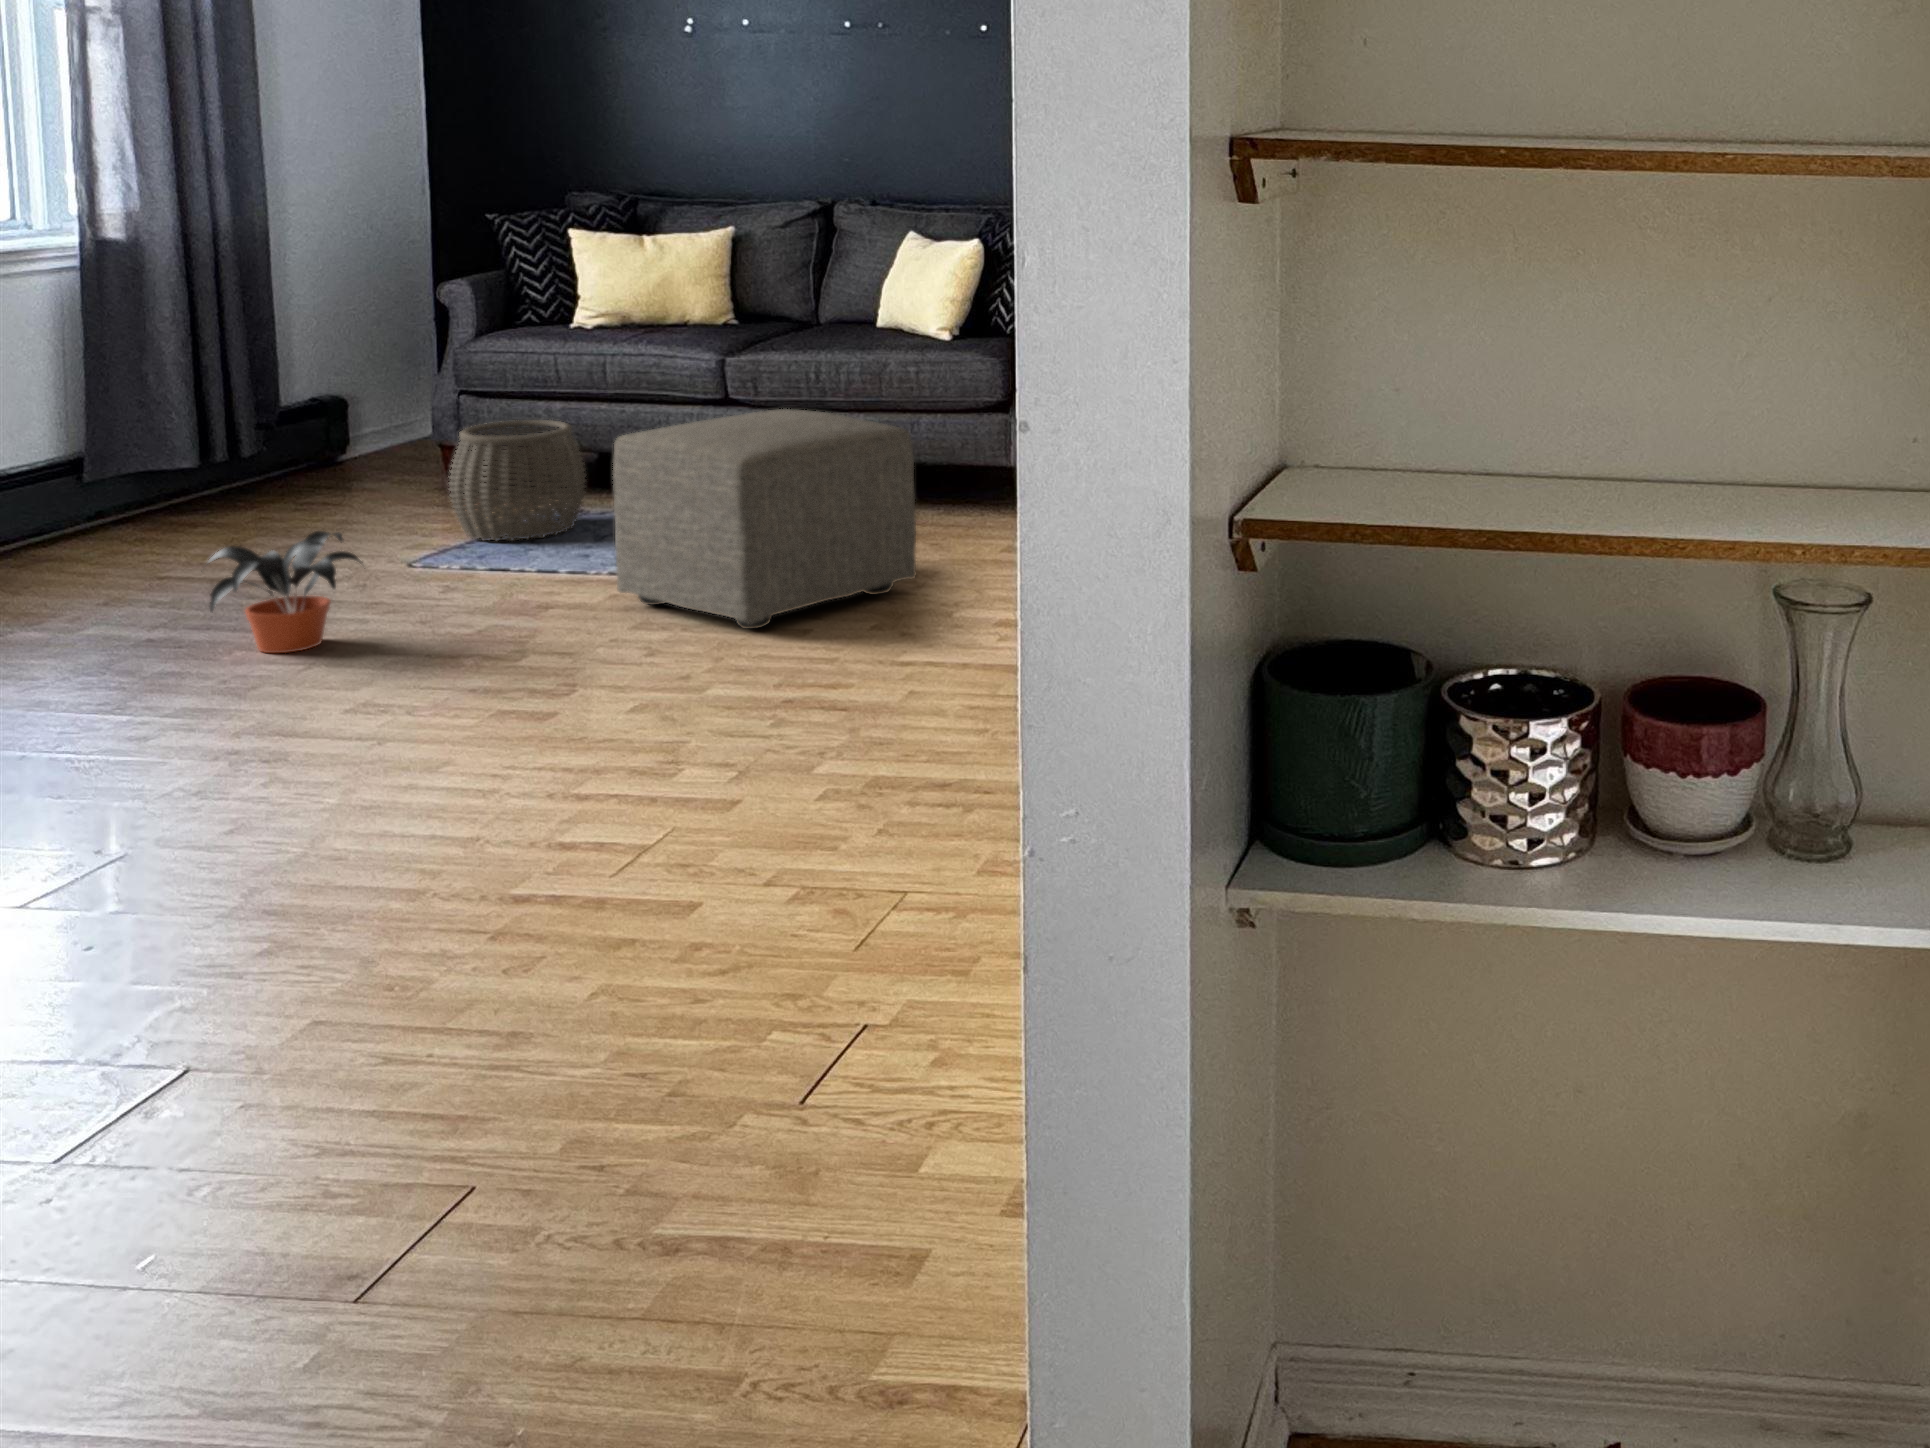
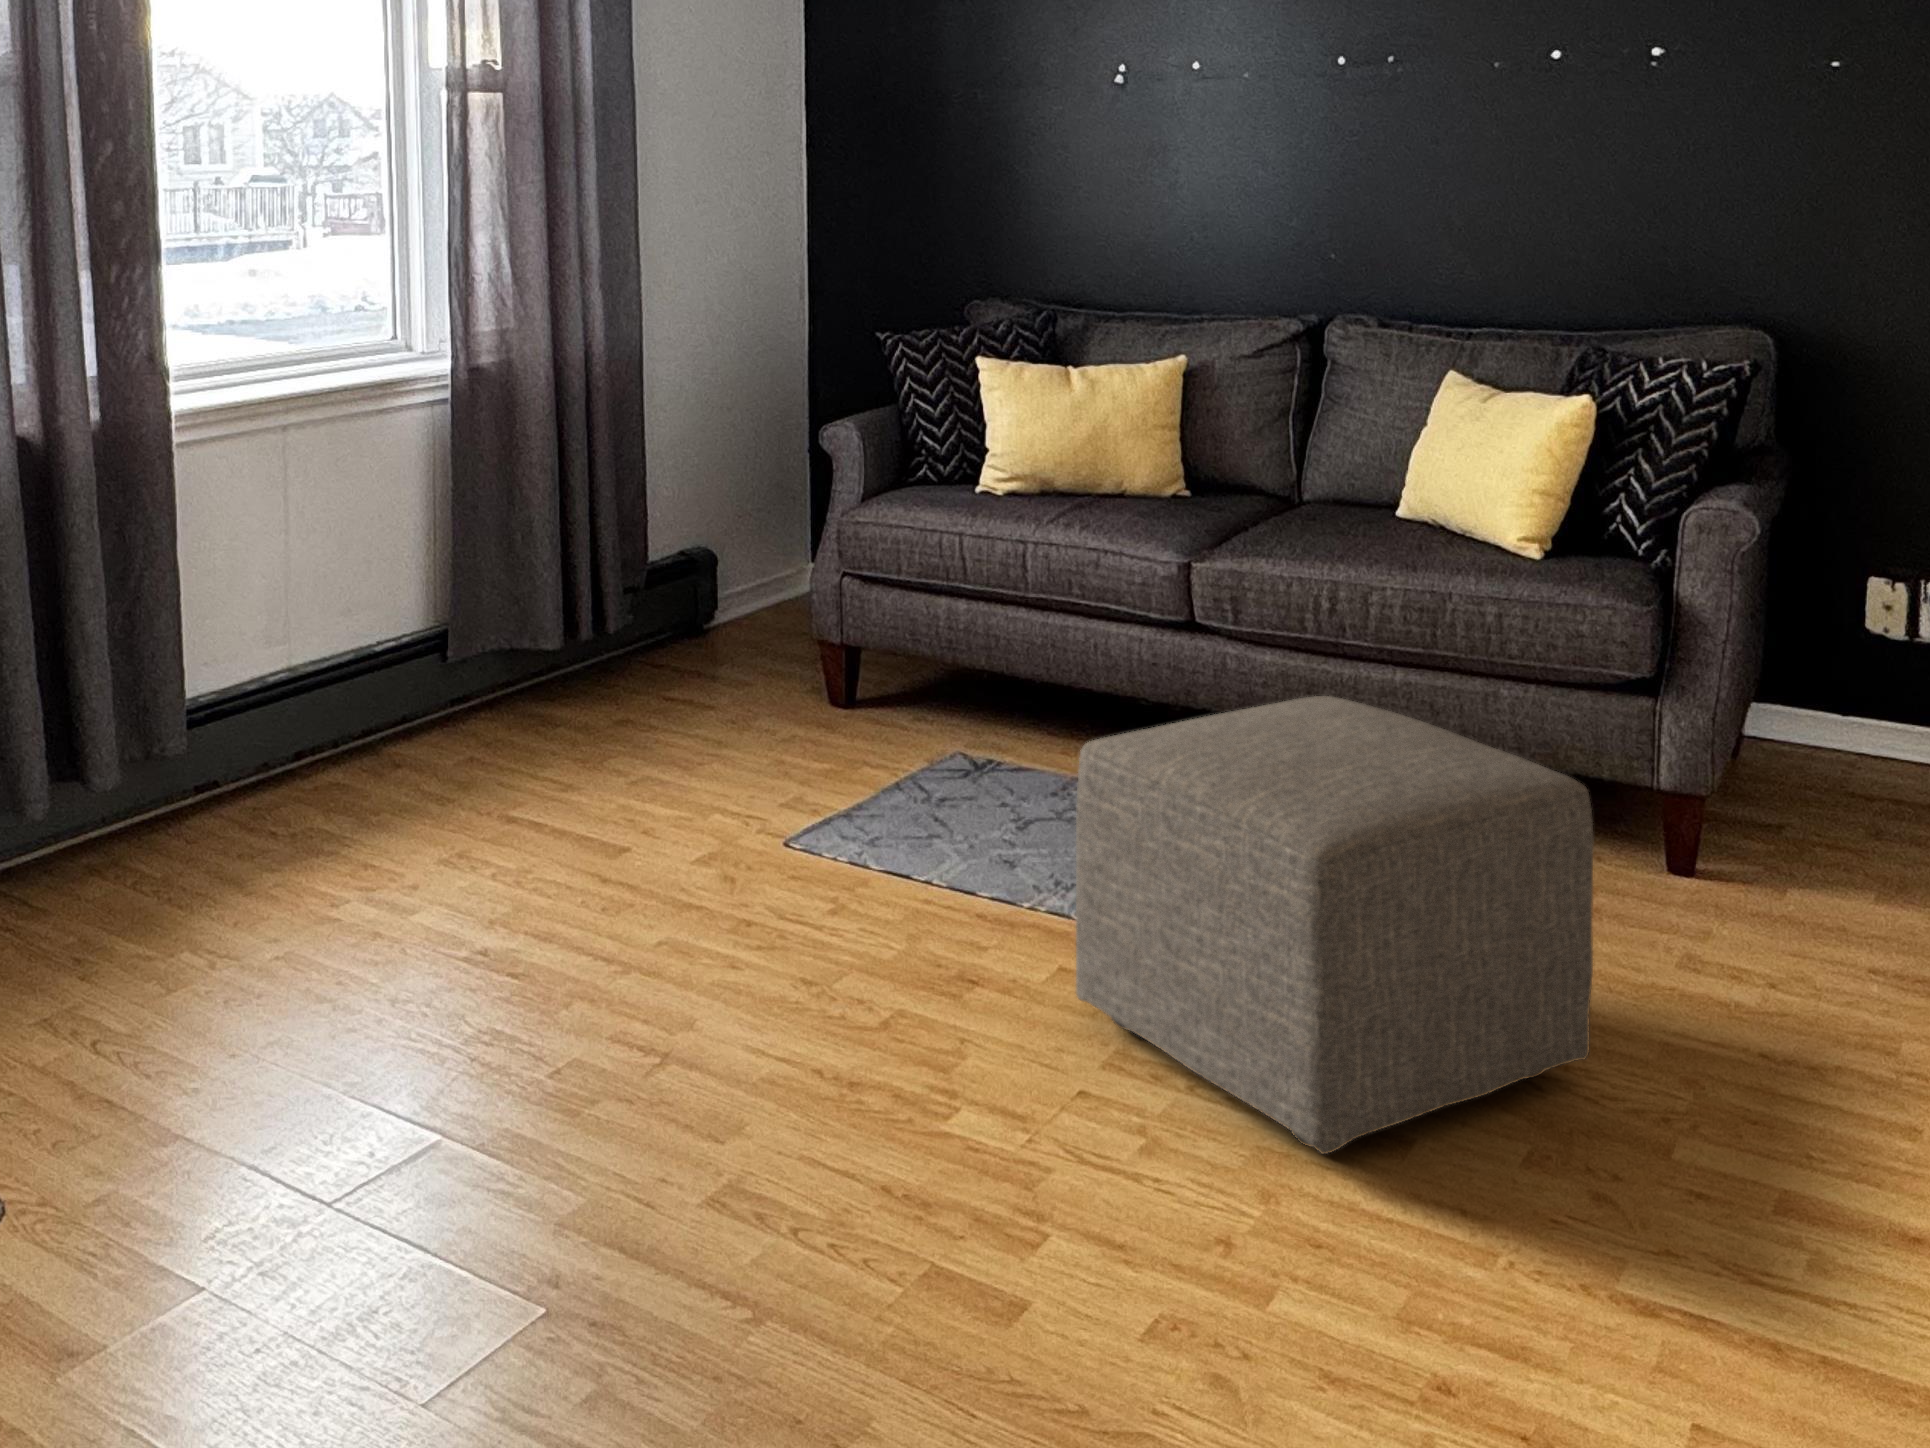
woven basket: present [449,420,586,541] -> none [831,635,1006,821]
potted plant: present [209,531,363,653] -> none [511,849,721,1052]

